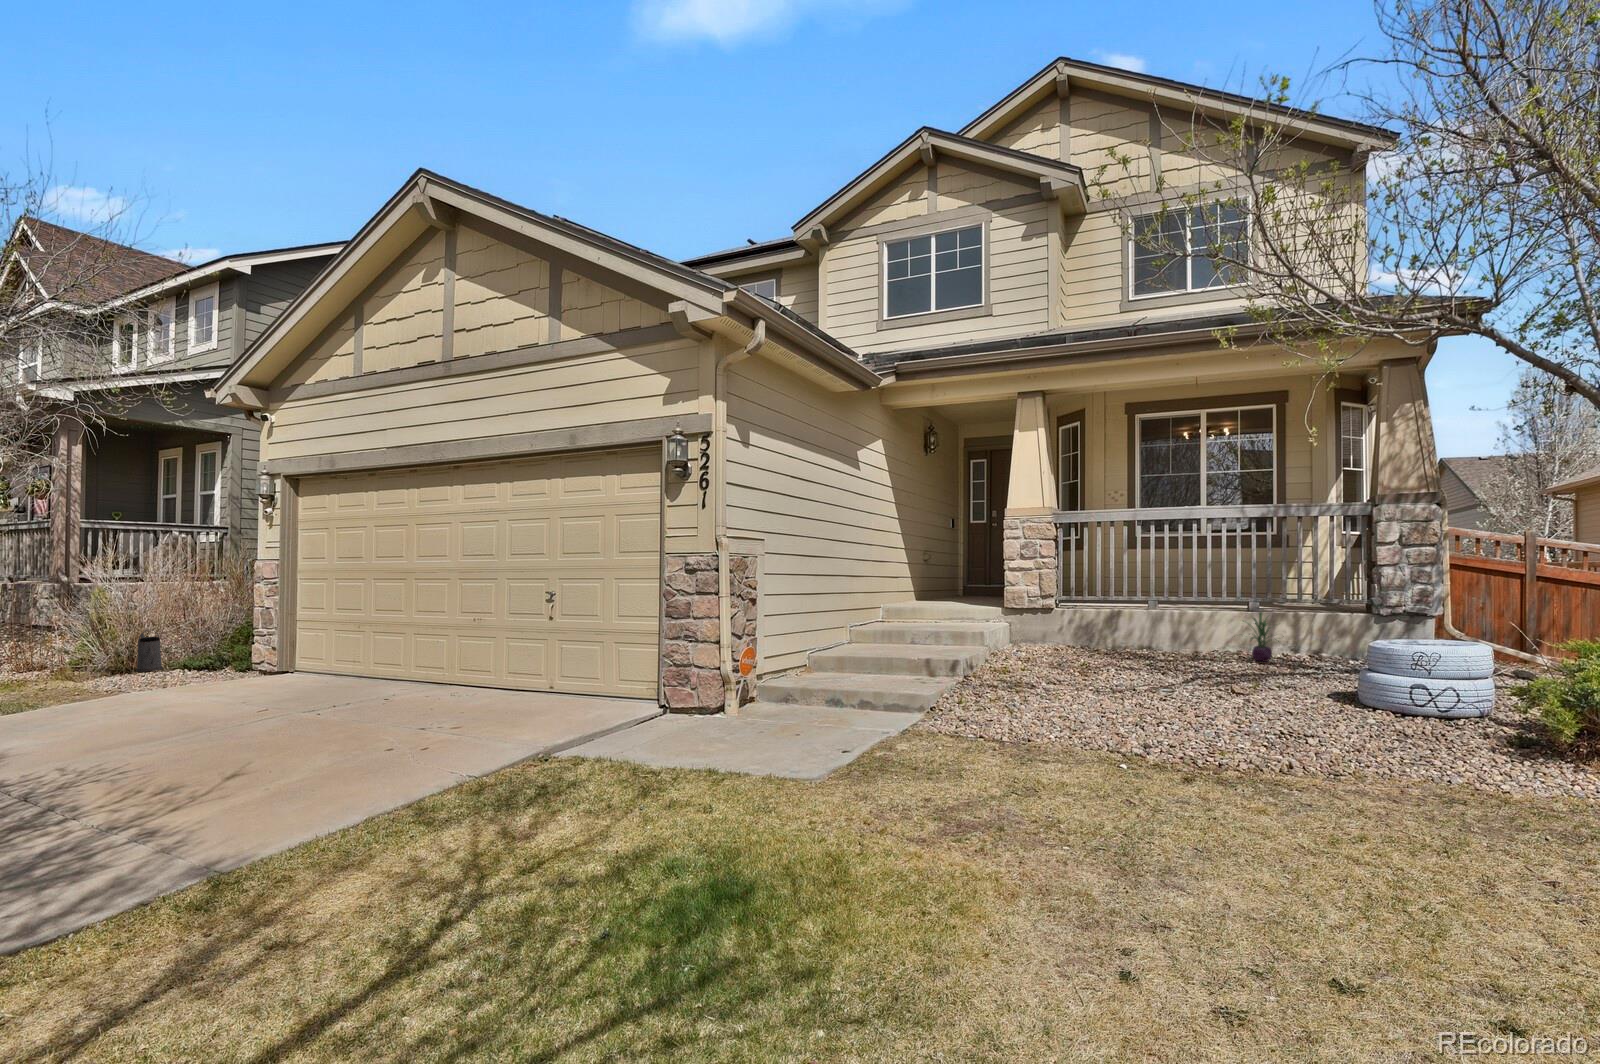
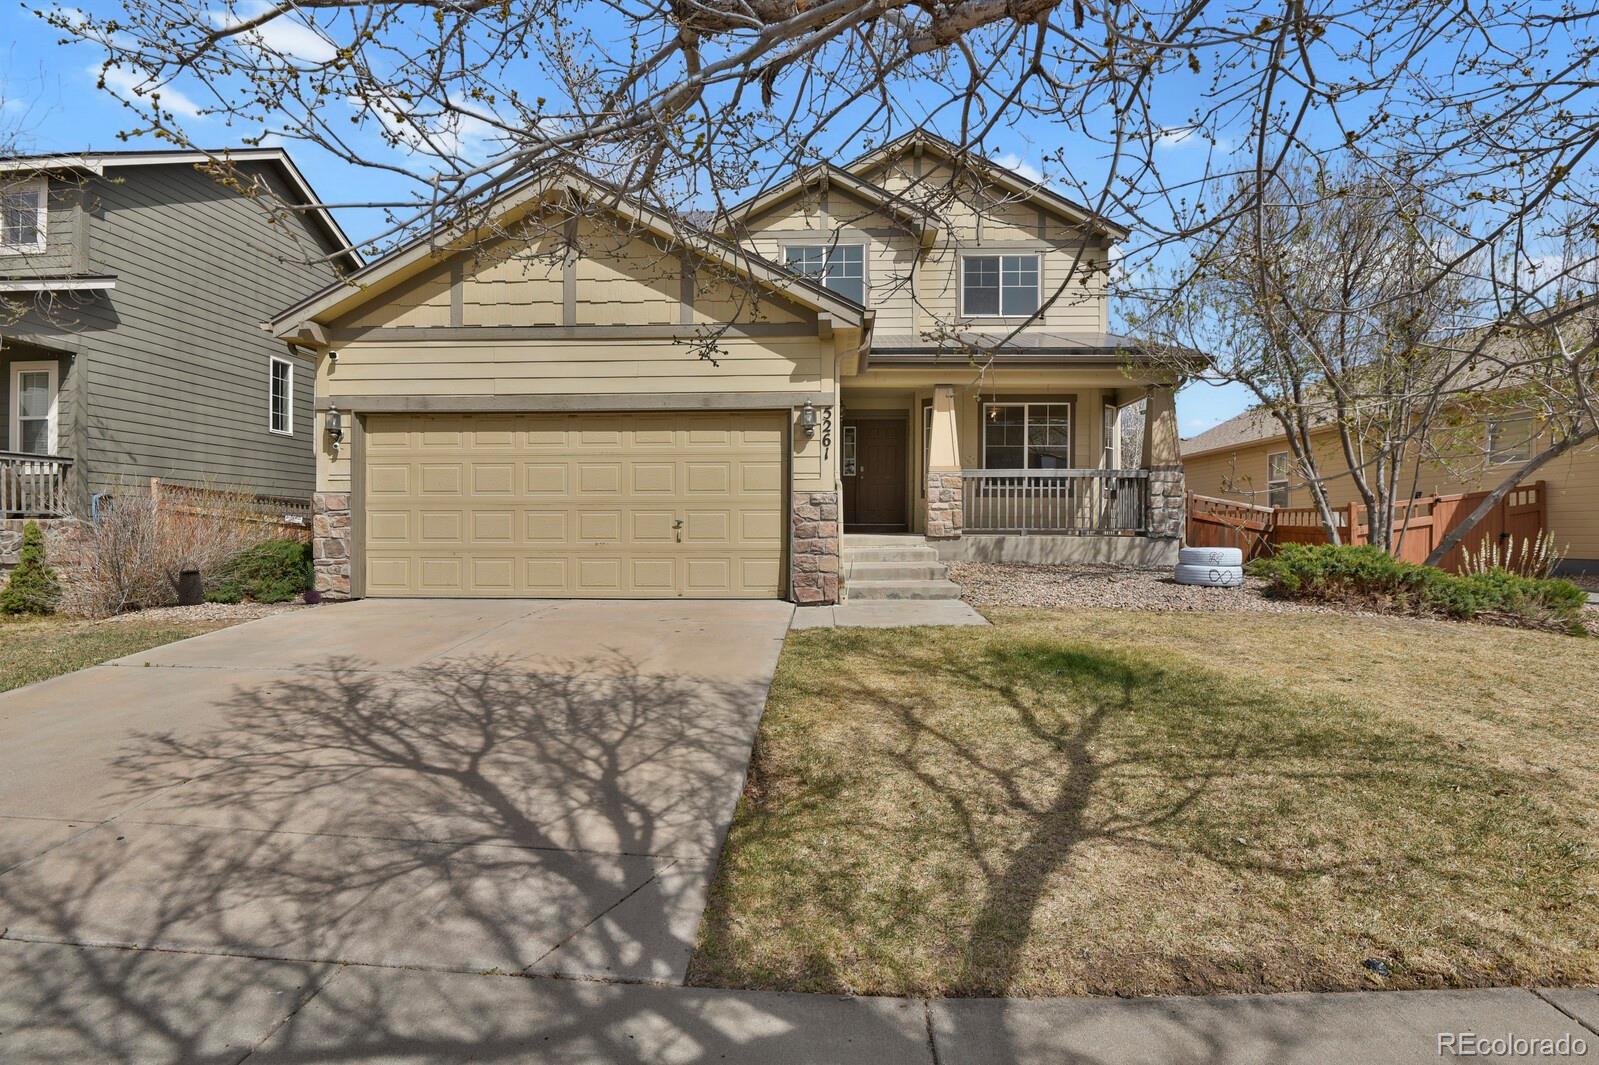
decorative plant: present [1243,612,1279,662] -> present [292,562,321,604]

